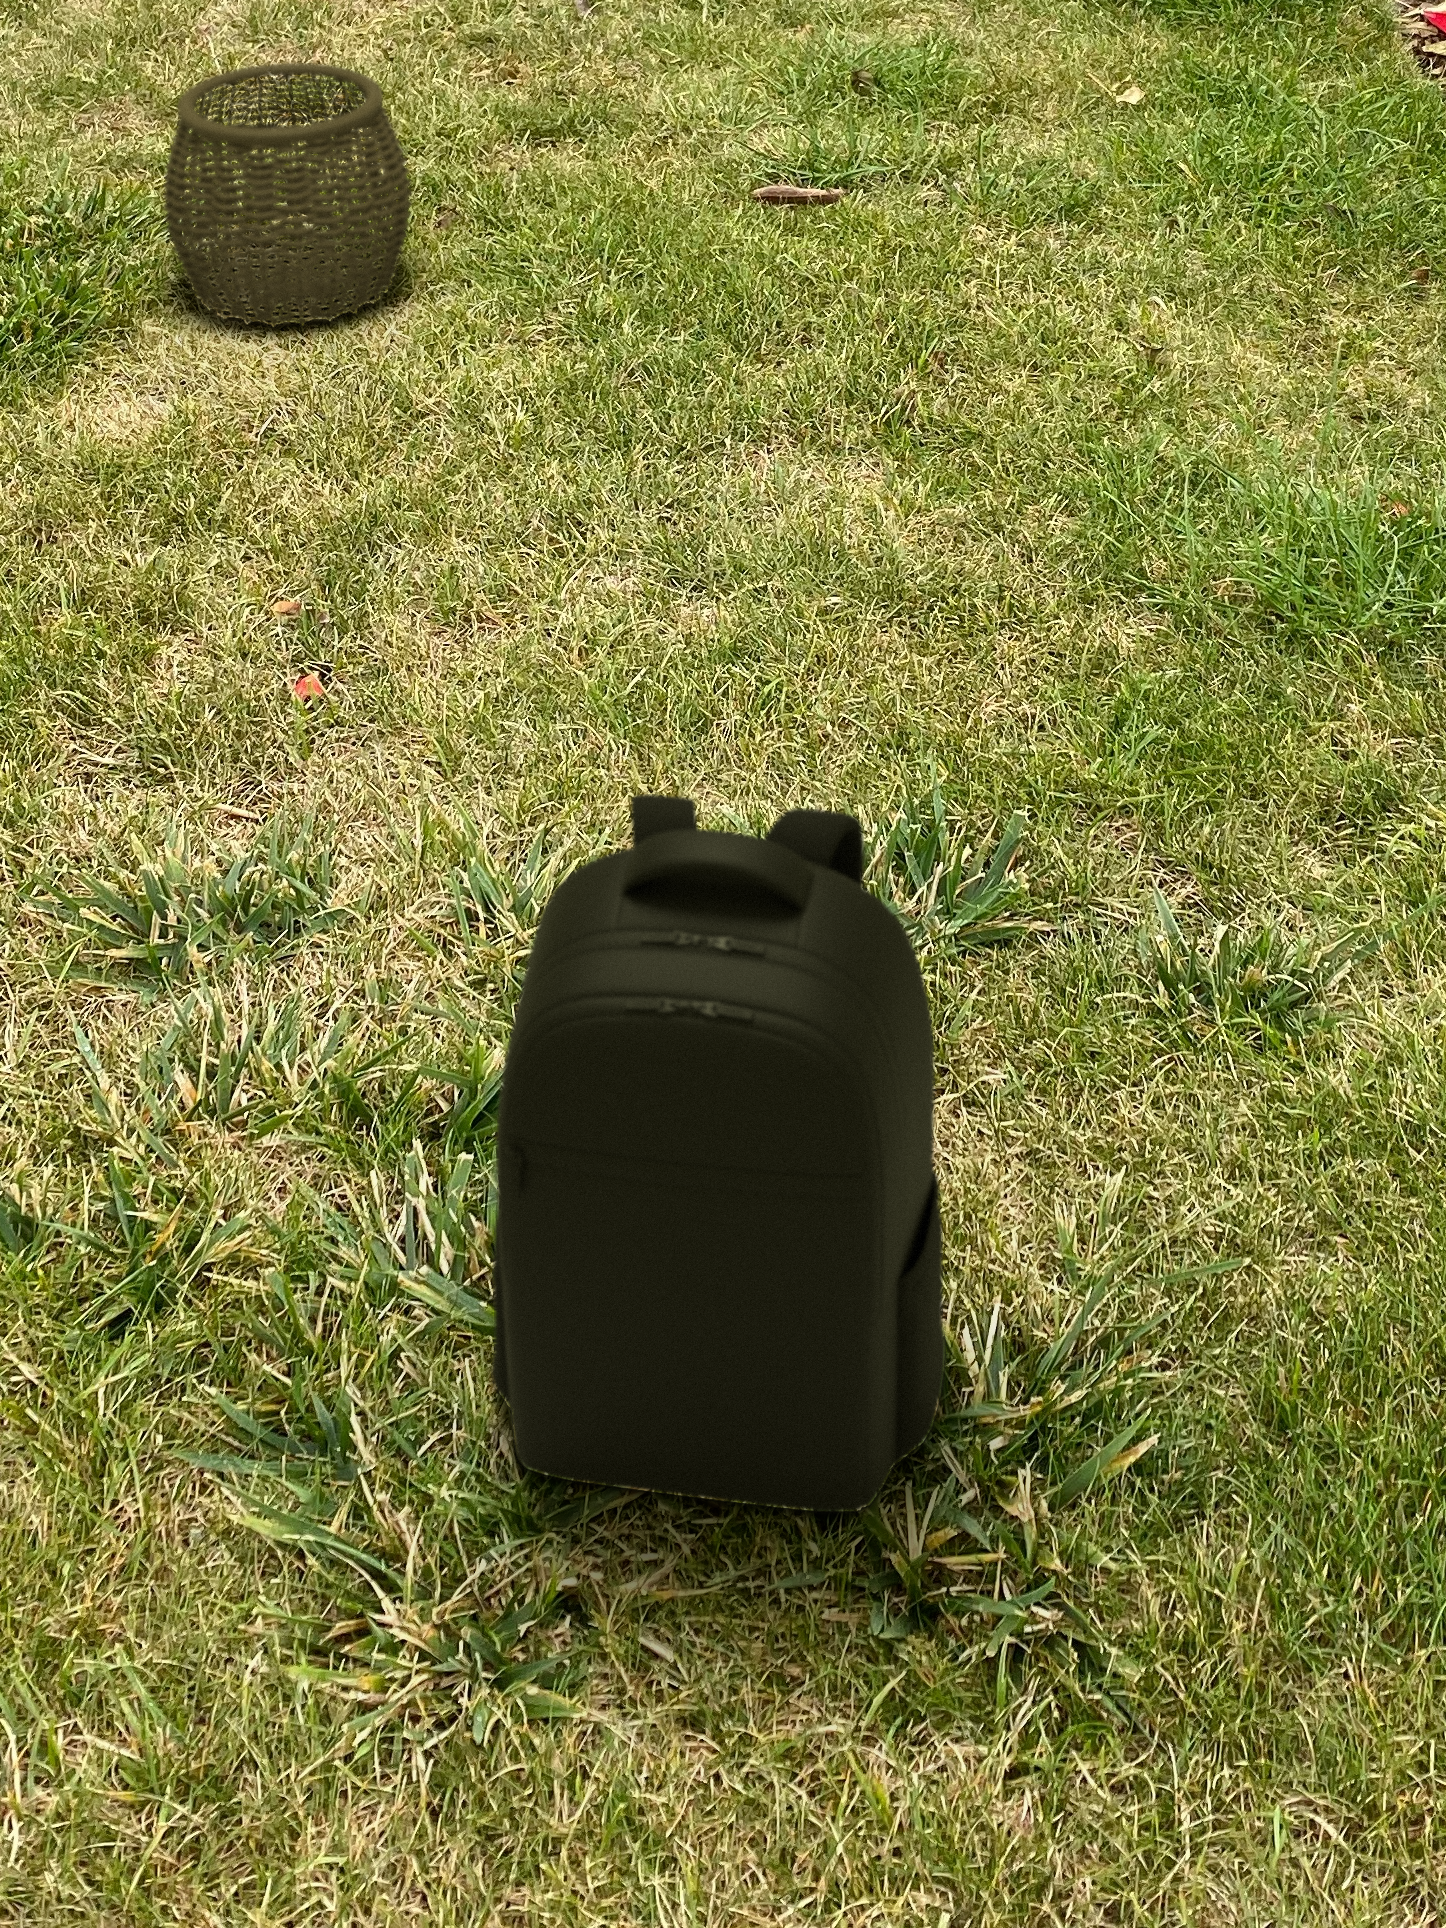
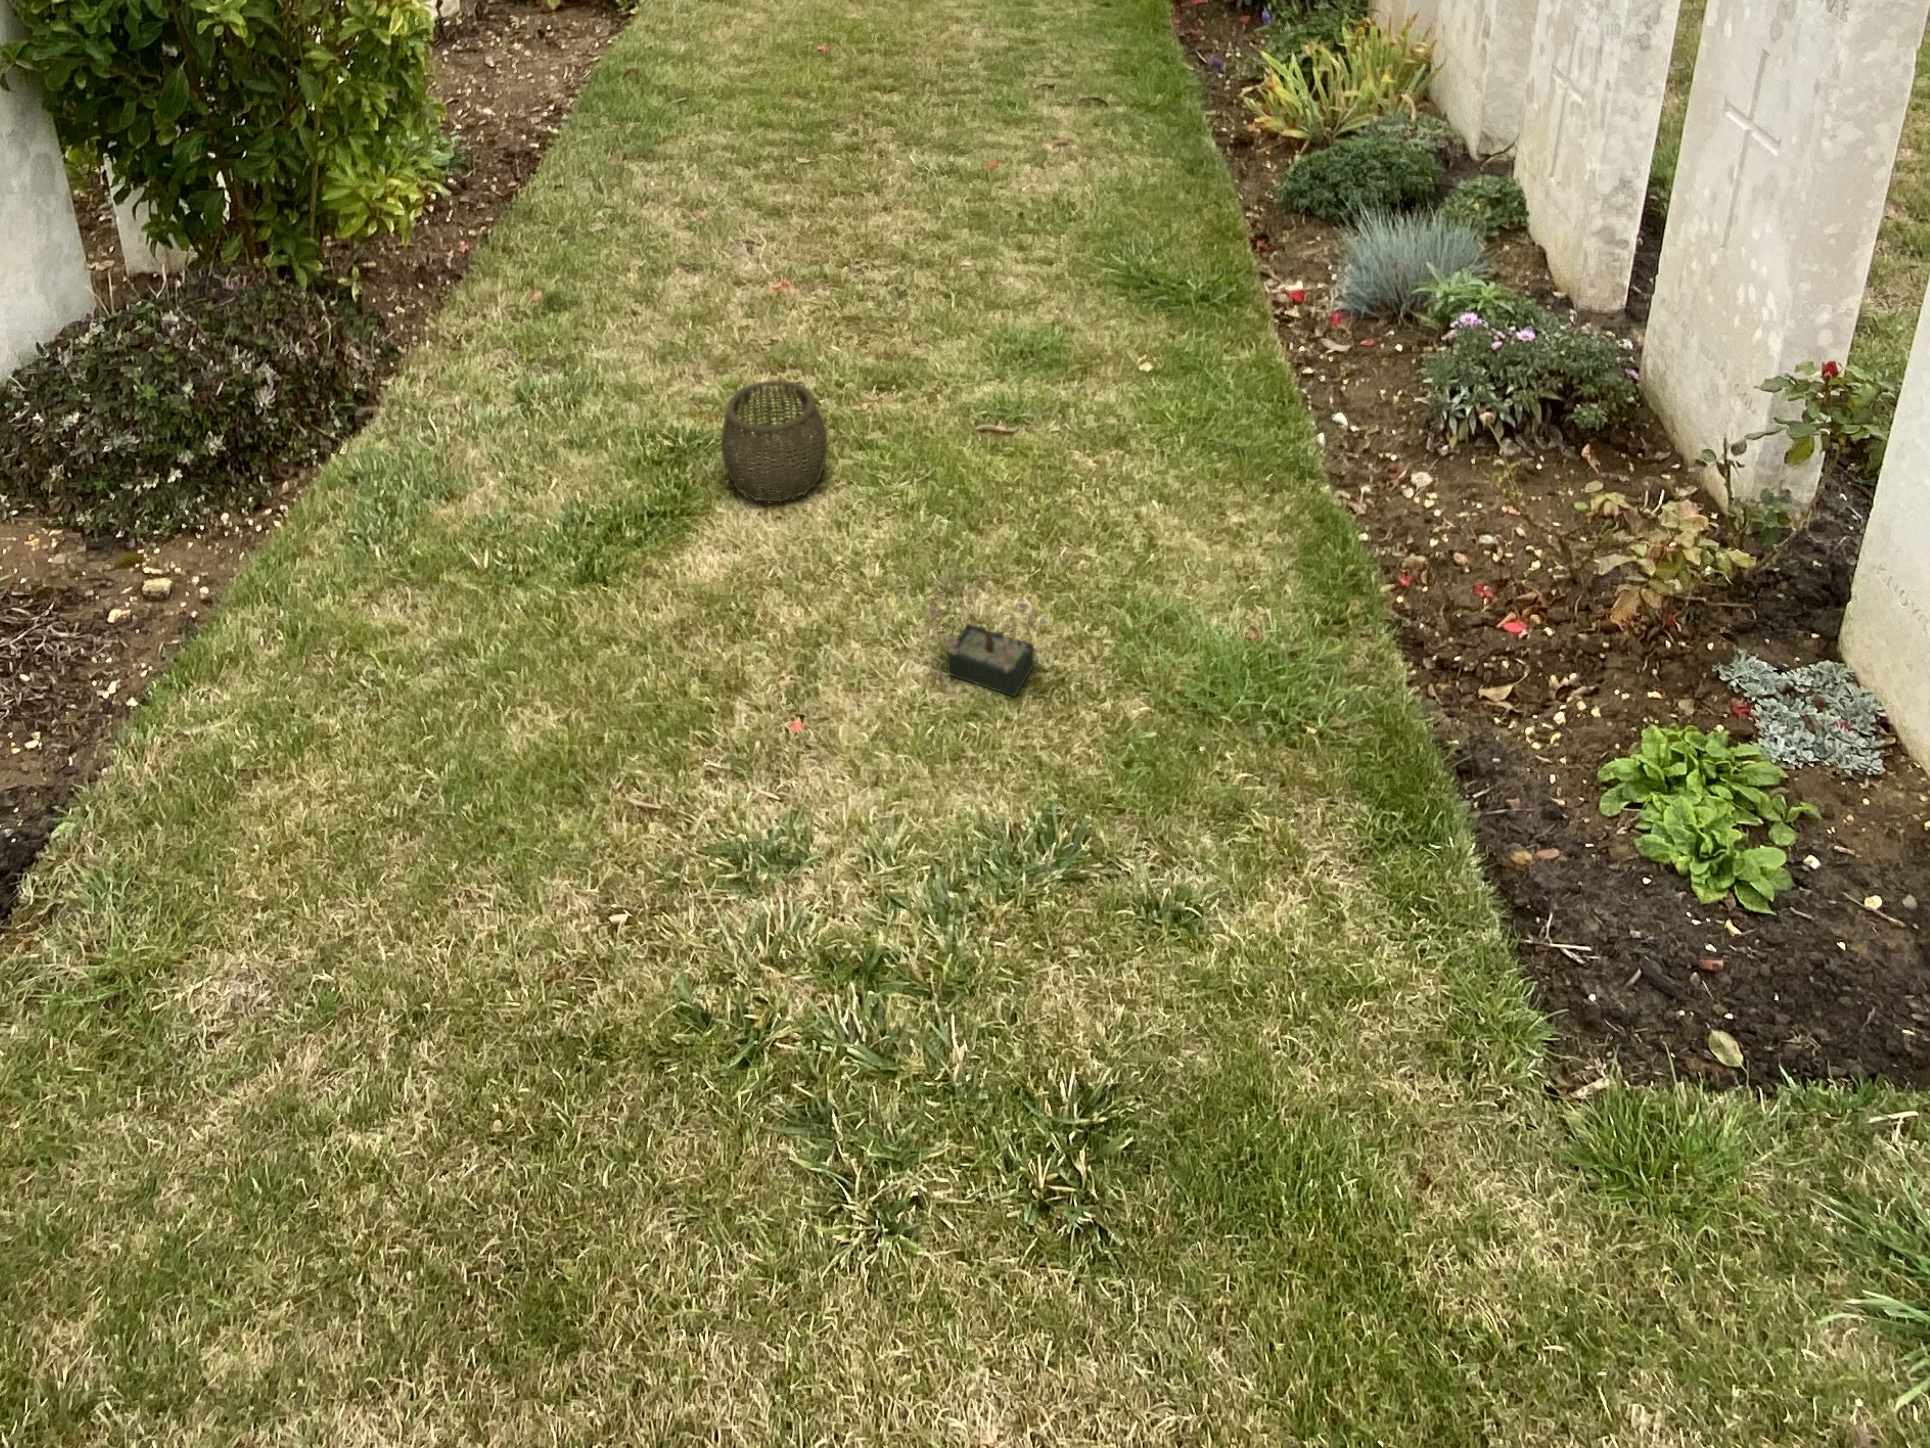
decorative plant: none [617,332,922,641] -> present [926,560,1048,697]
backpack: present [491,794,946,1512] -> none [878,883,1053,1162]

